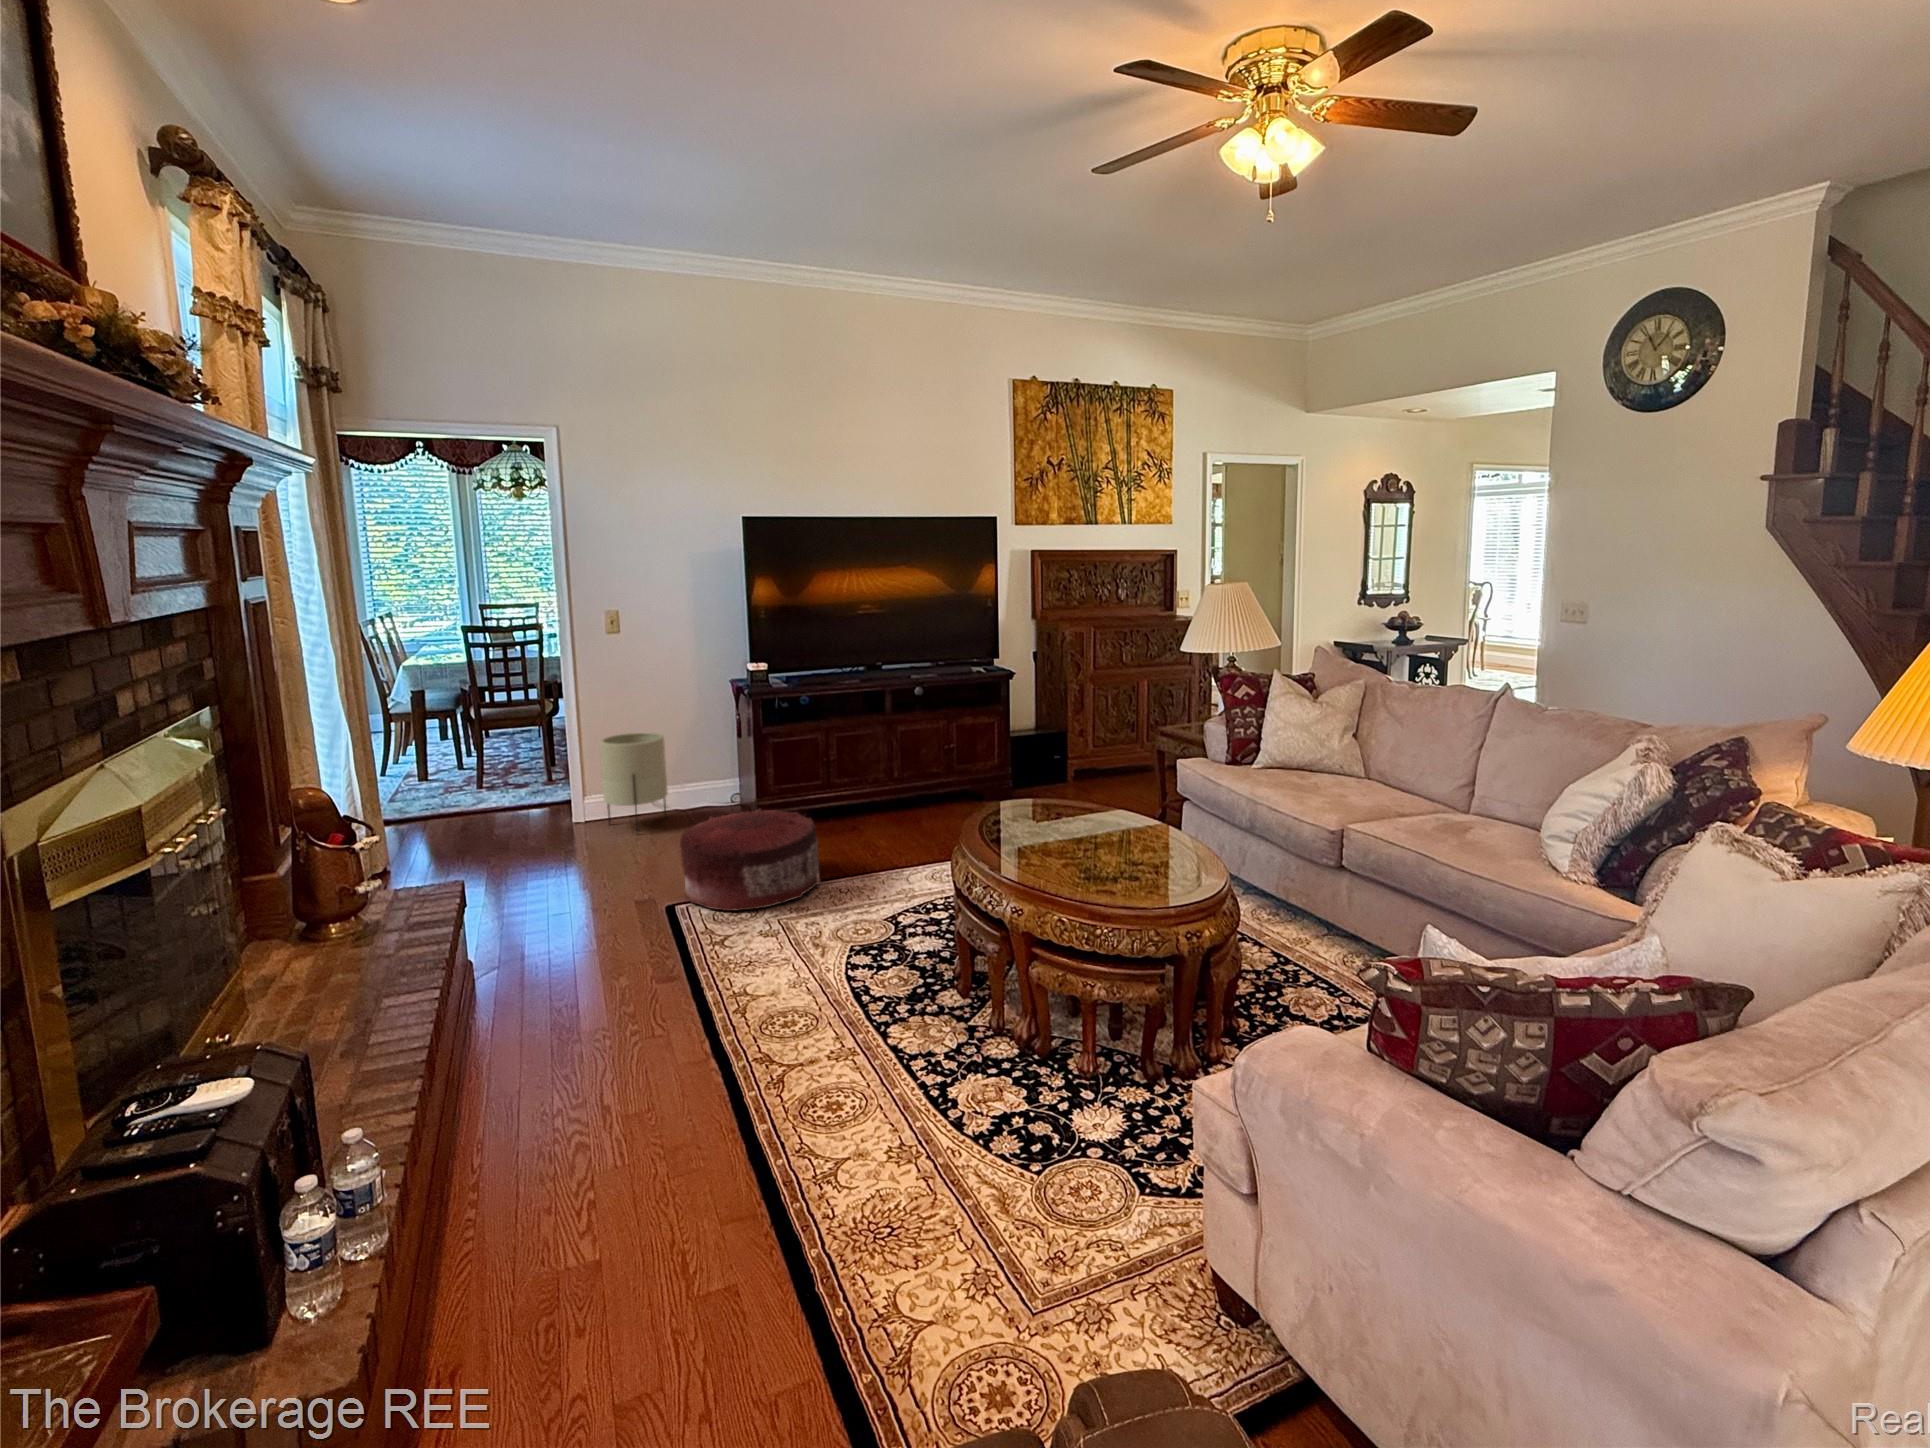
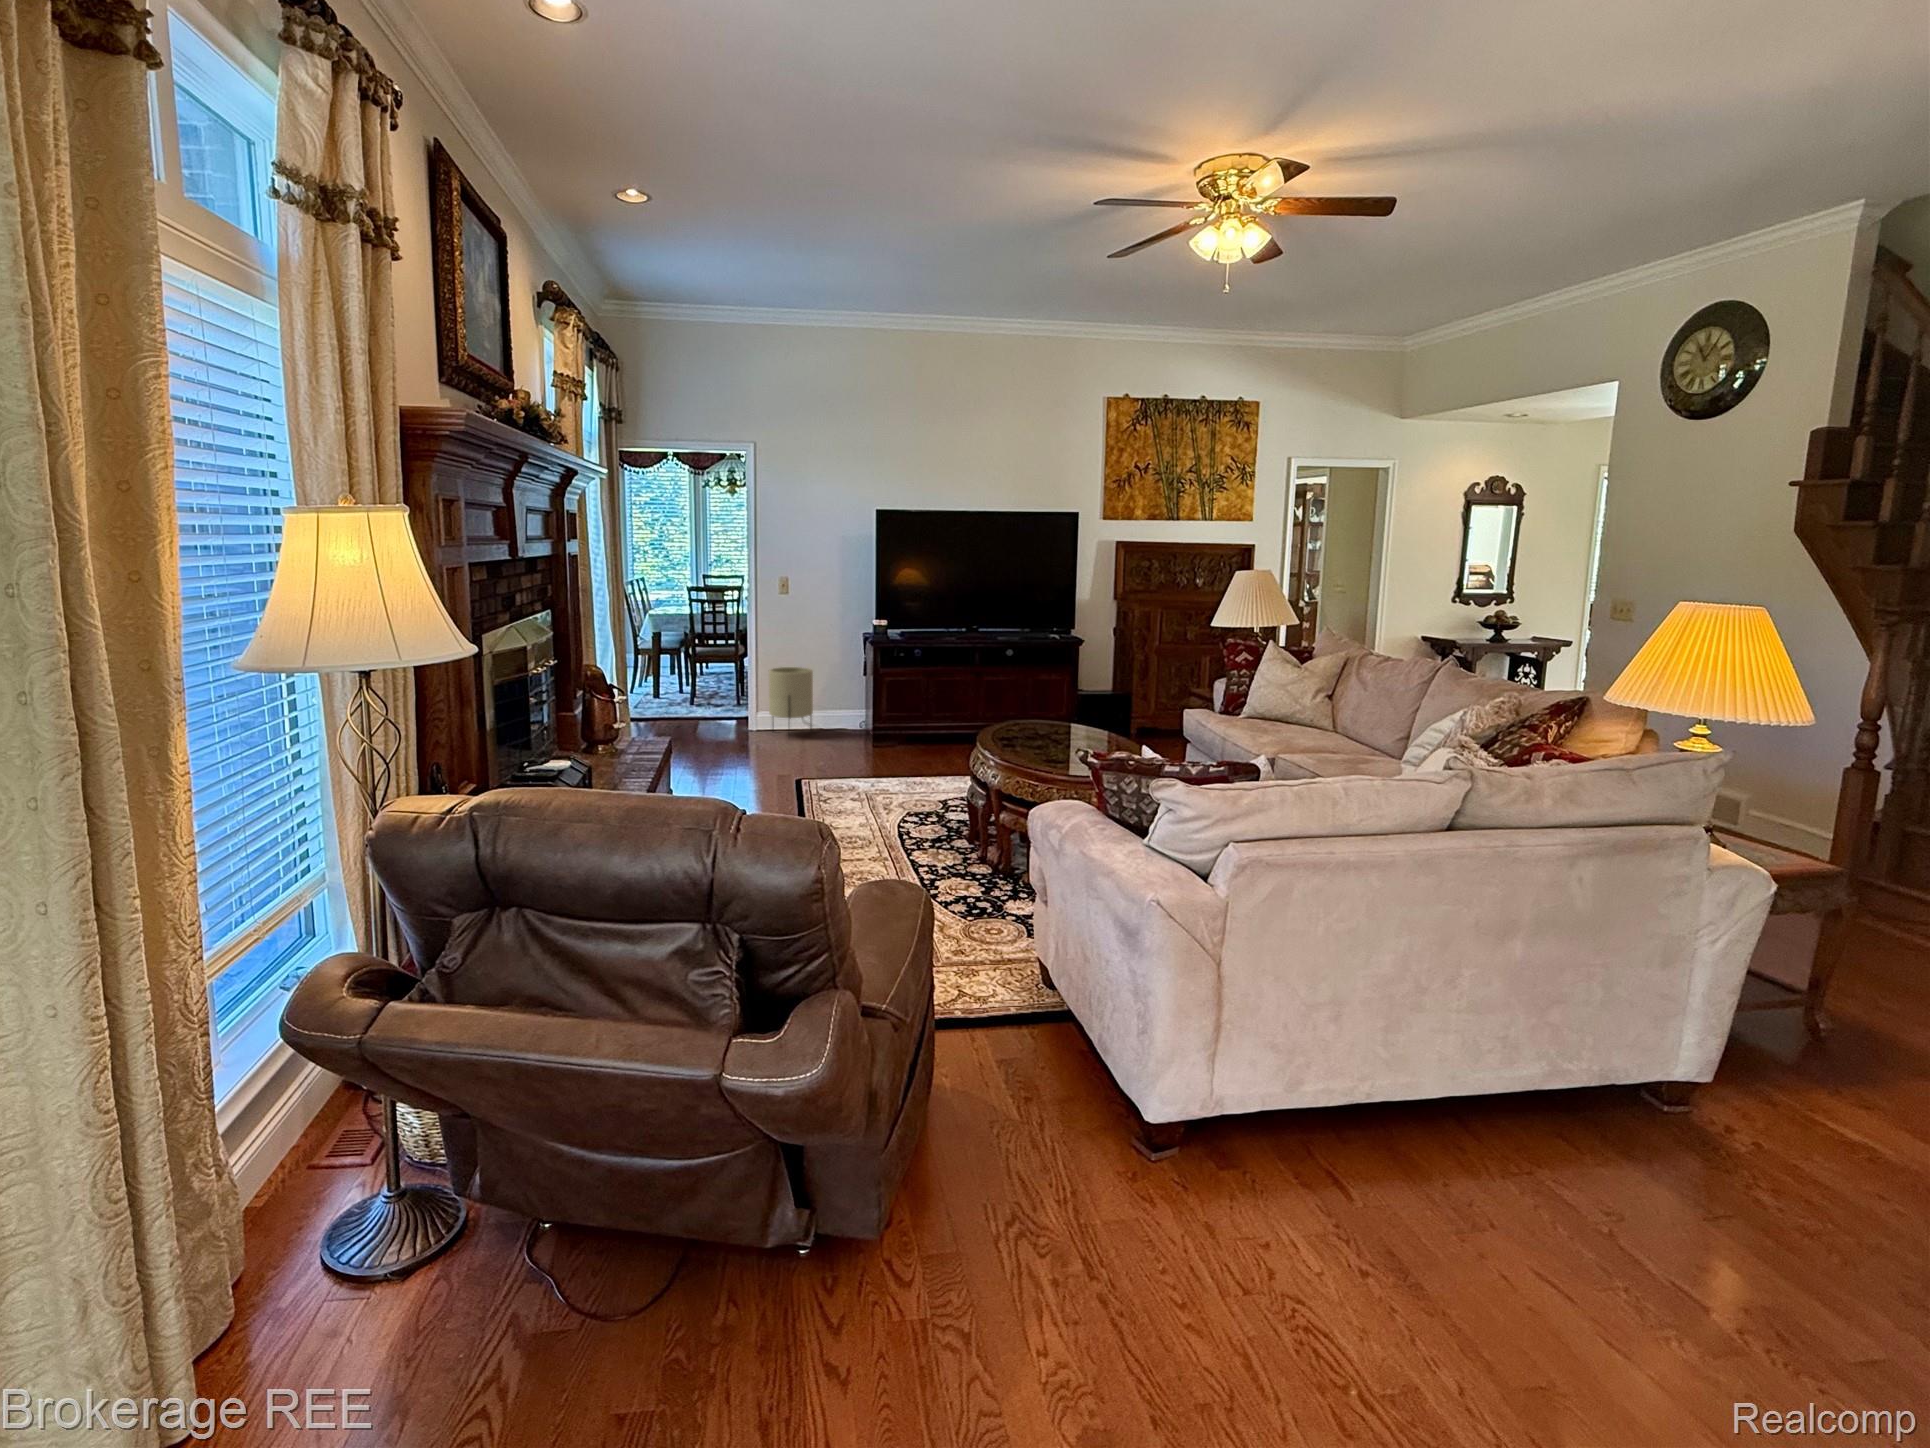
pouf: present [680,809,820,911] -> none [808,722,905,787]

